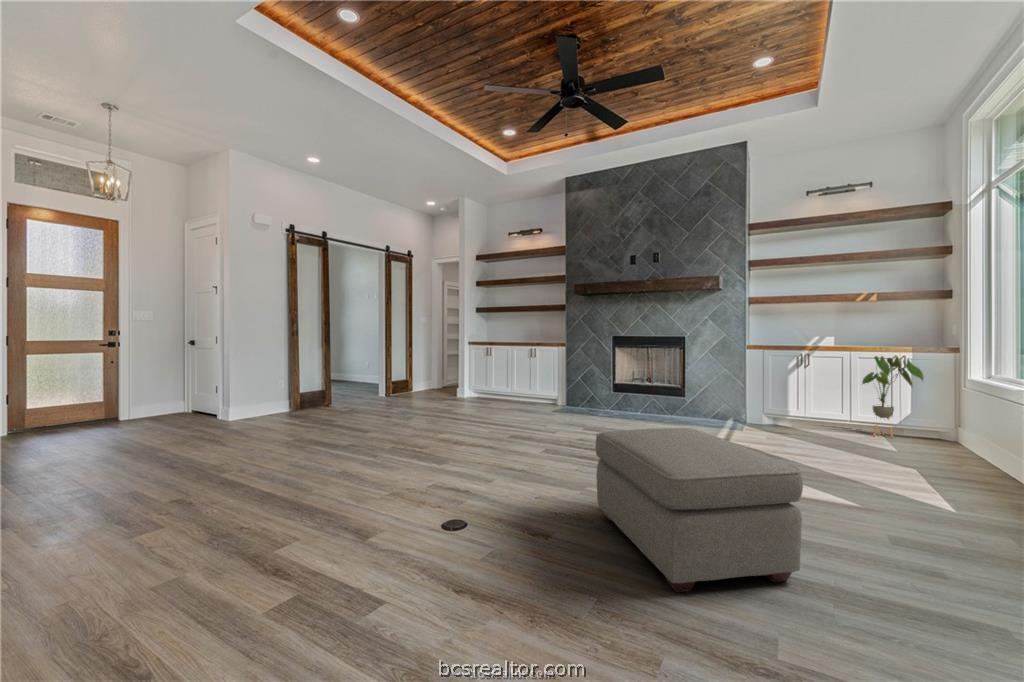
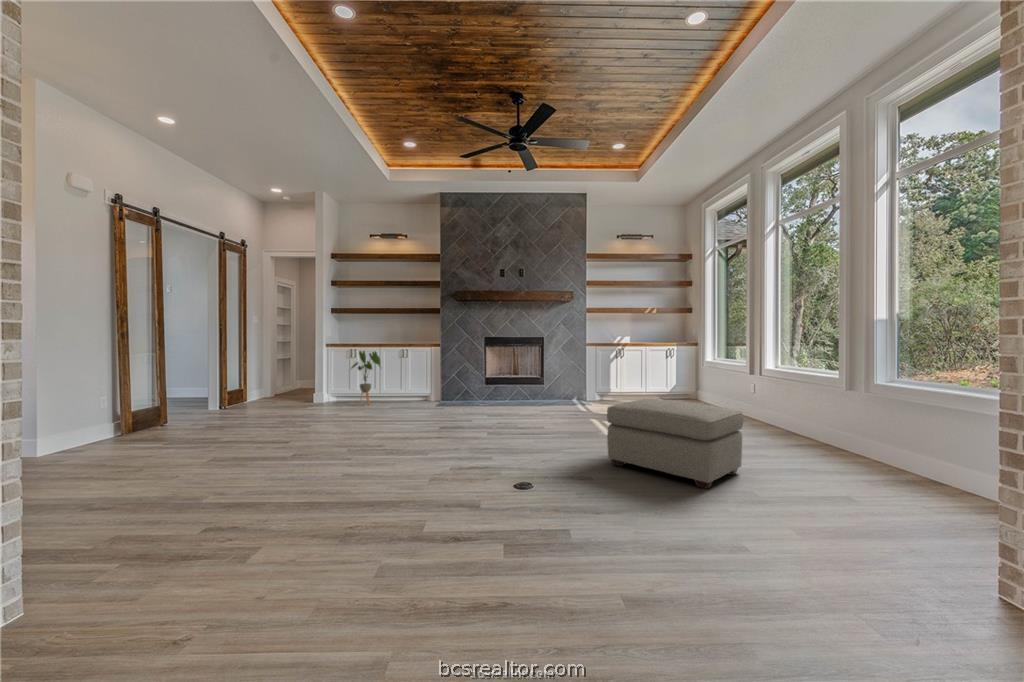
house plant: present [862,356,924,438] -> present [351,351,380,404]

